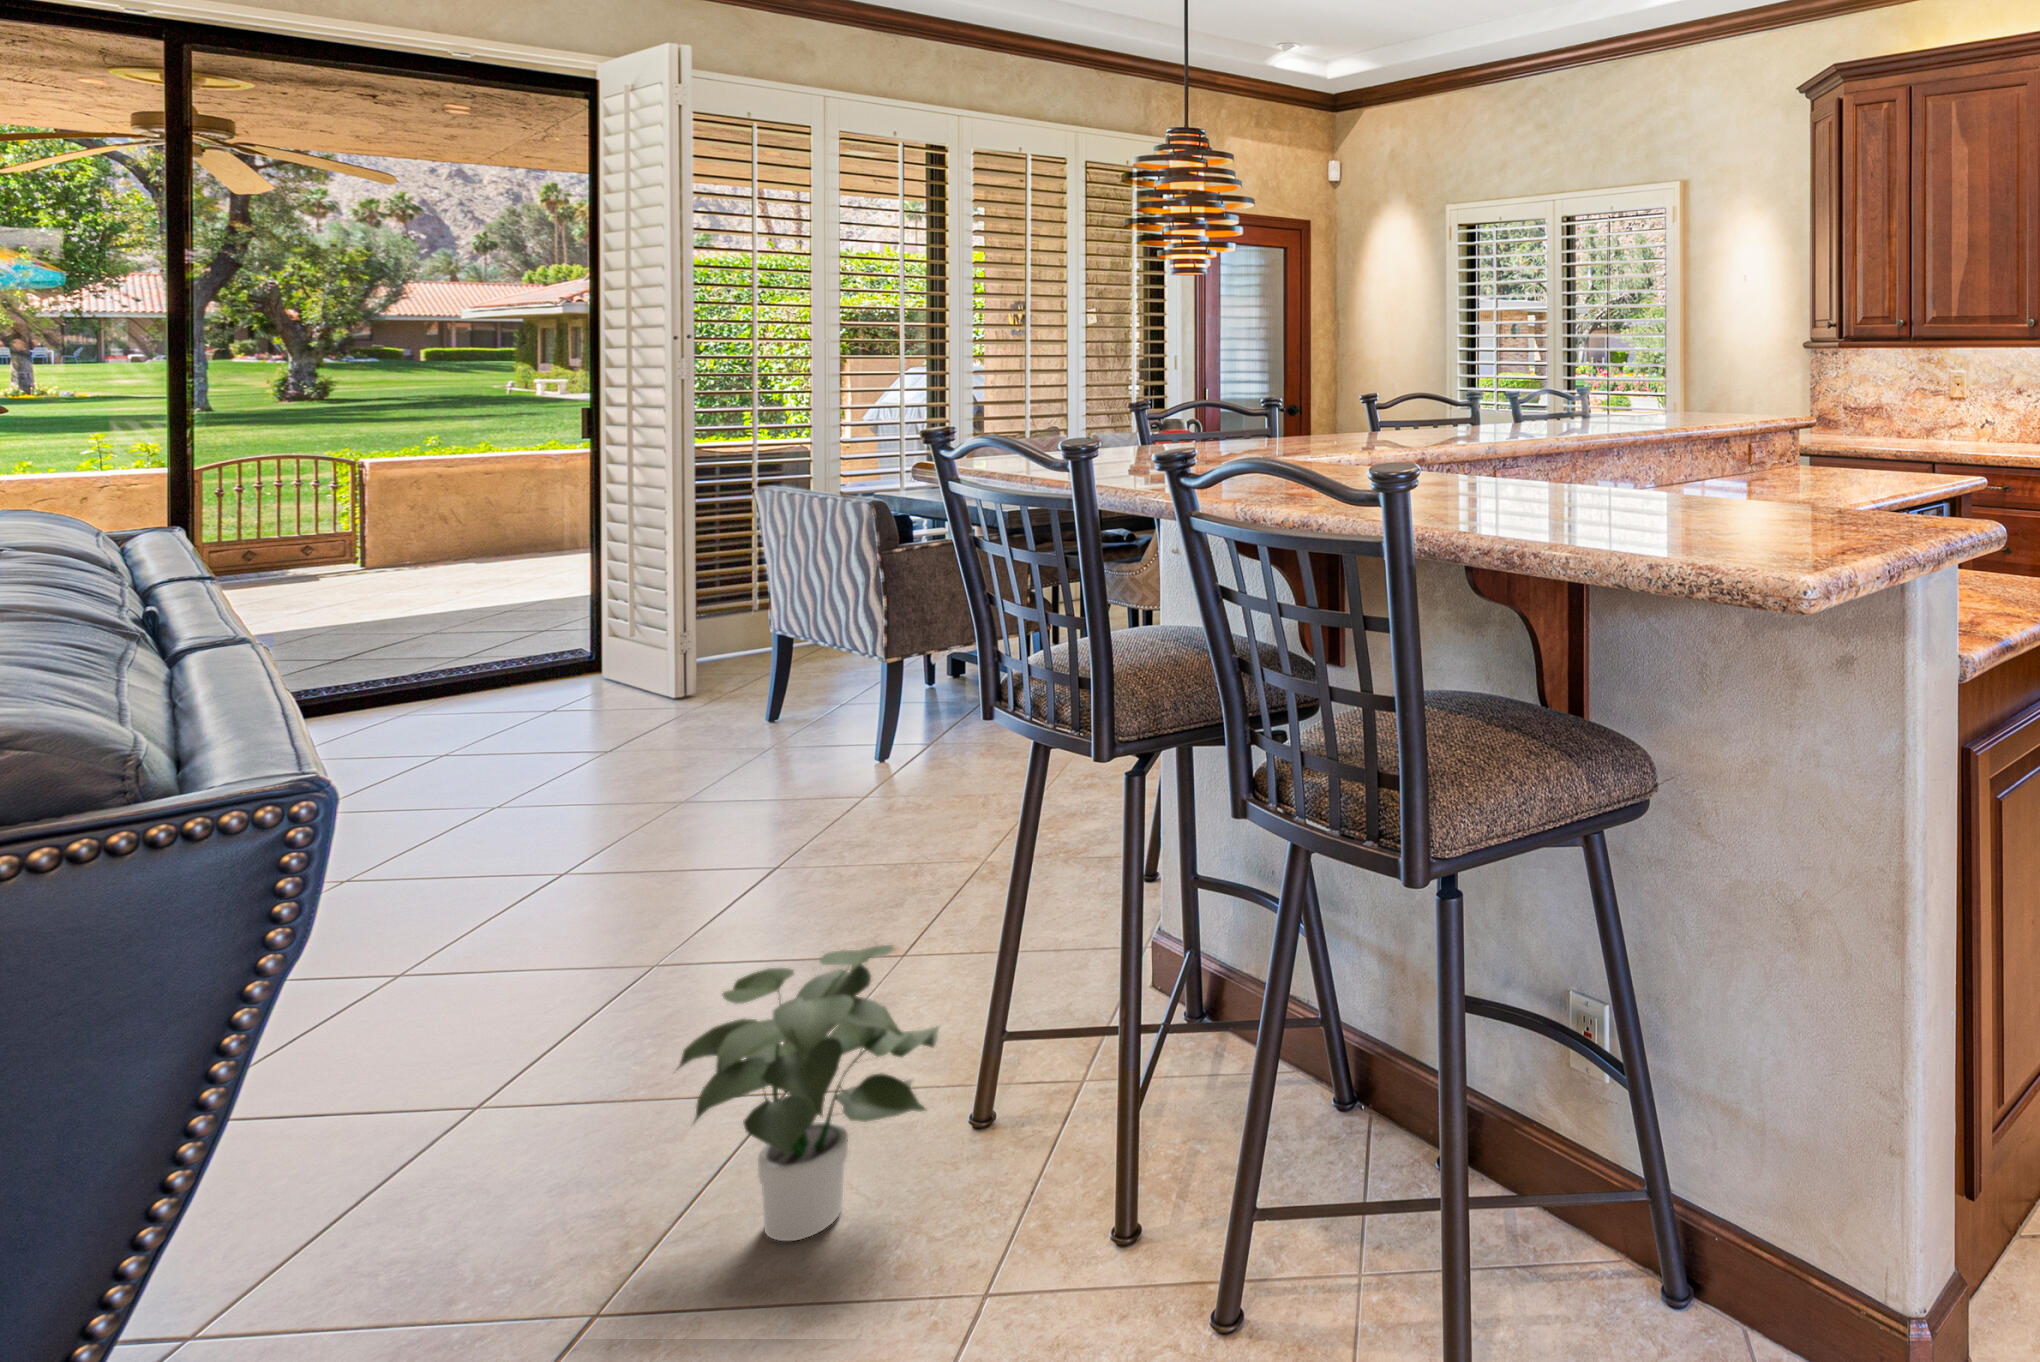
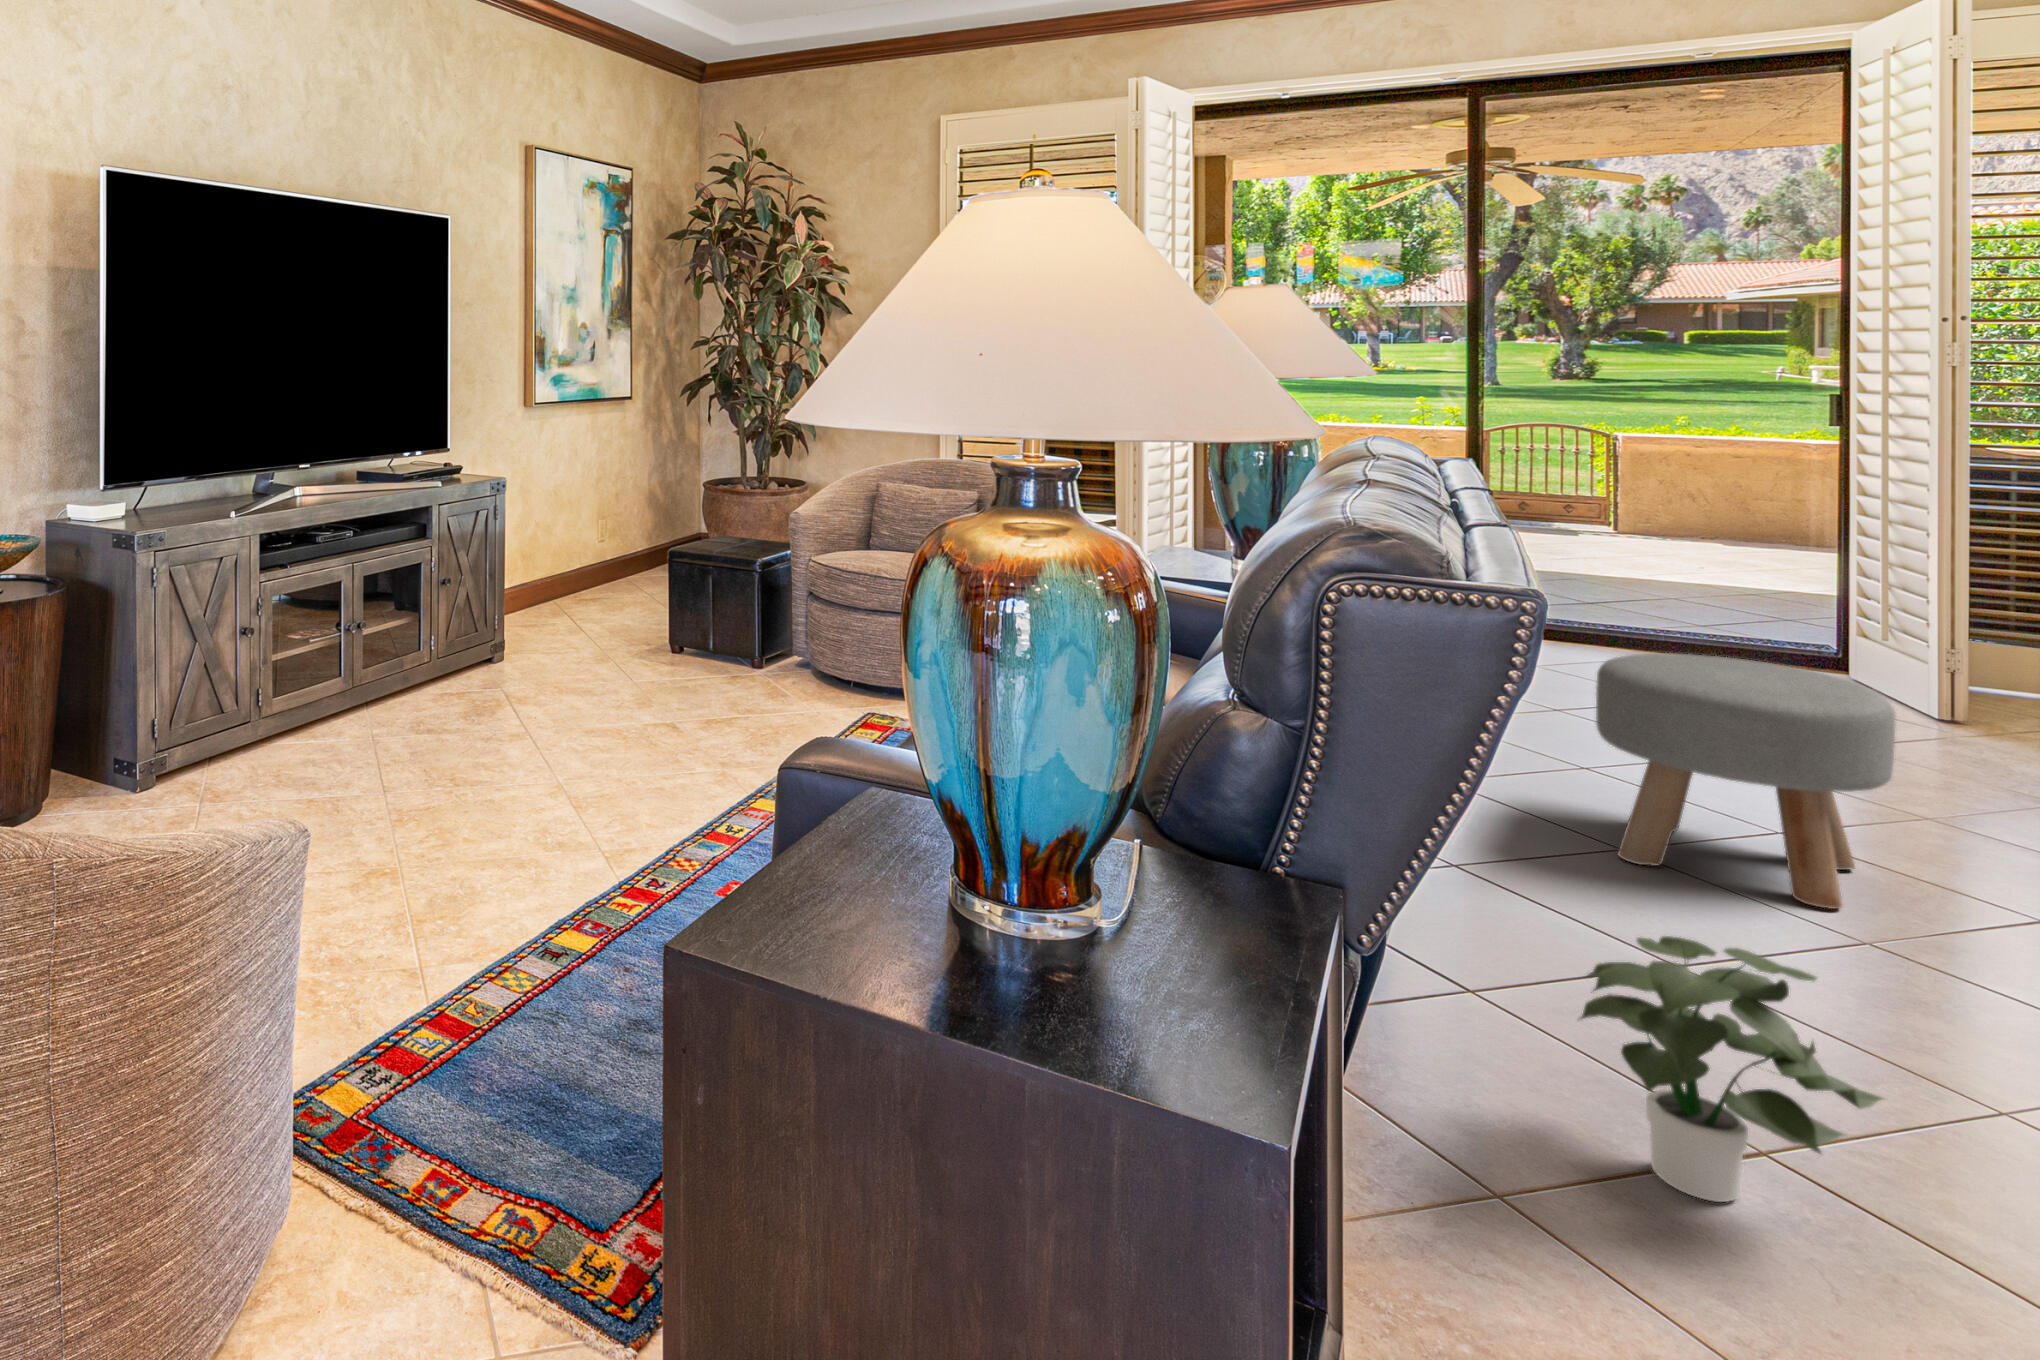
ottoman: none [488,666,753,926] -> present [1596,653,1896,909]

